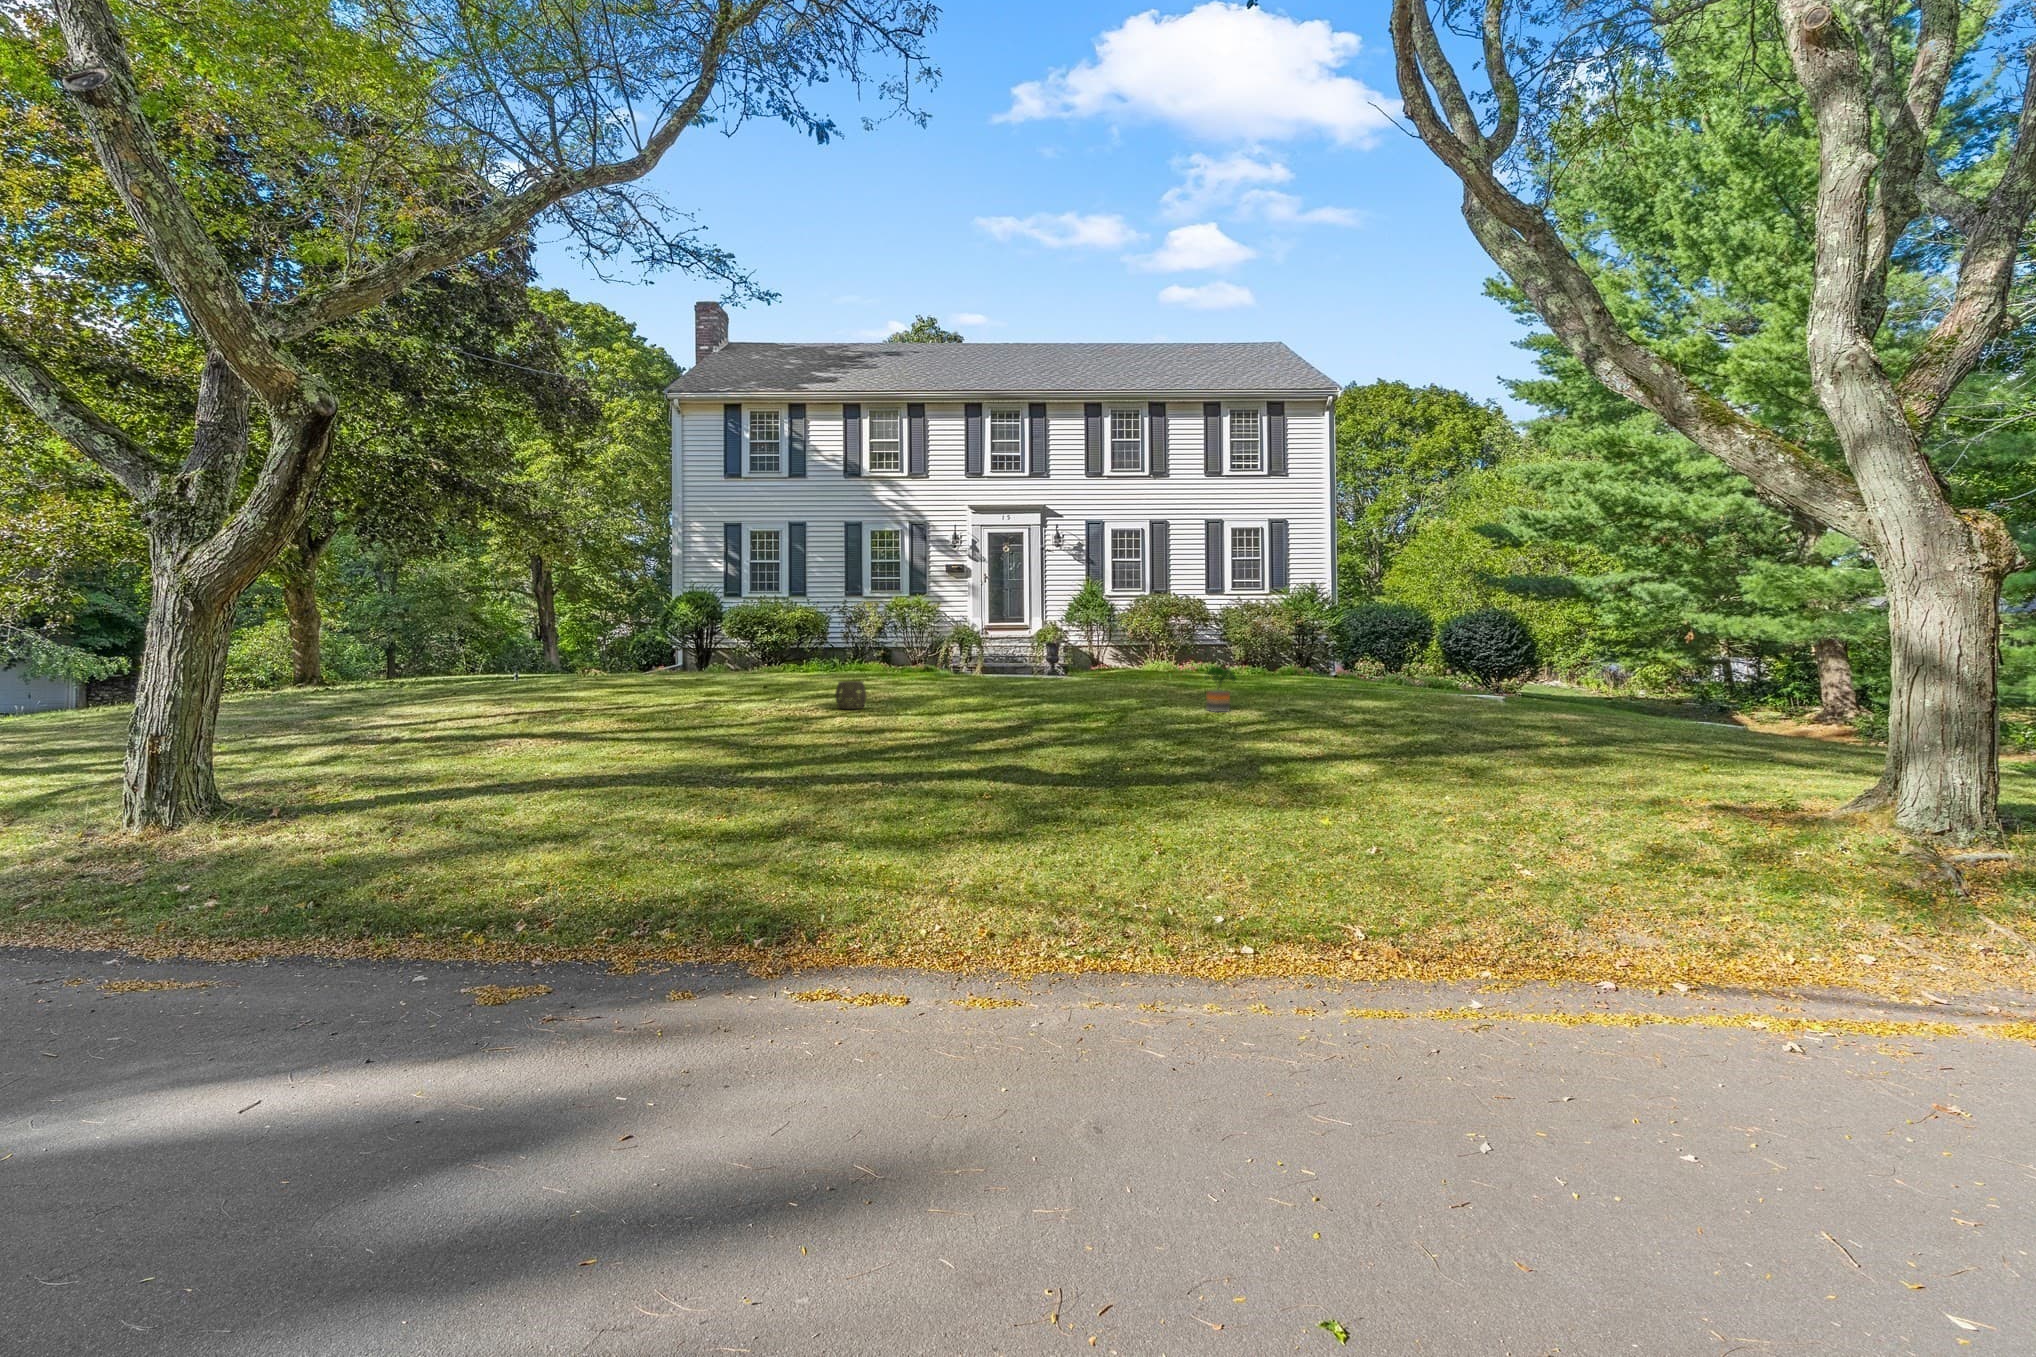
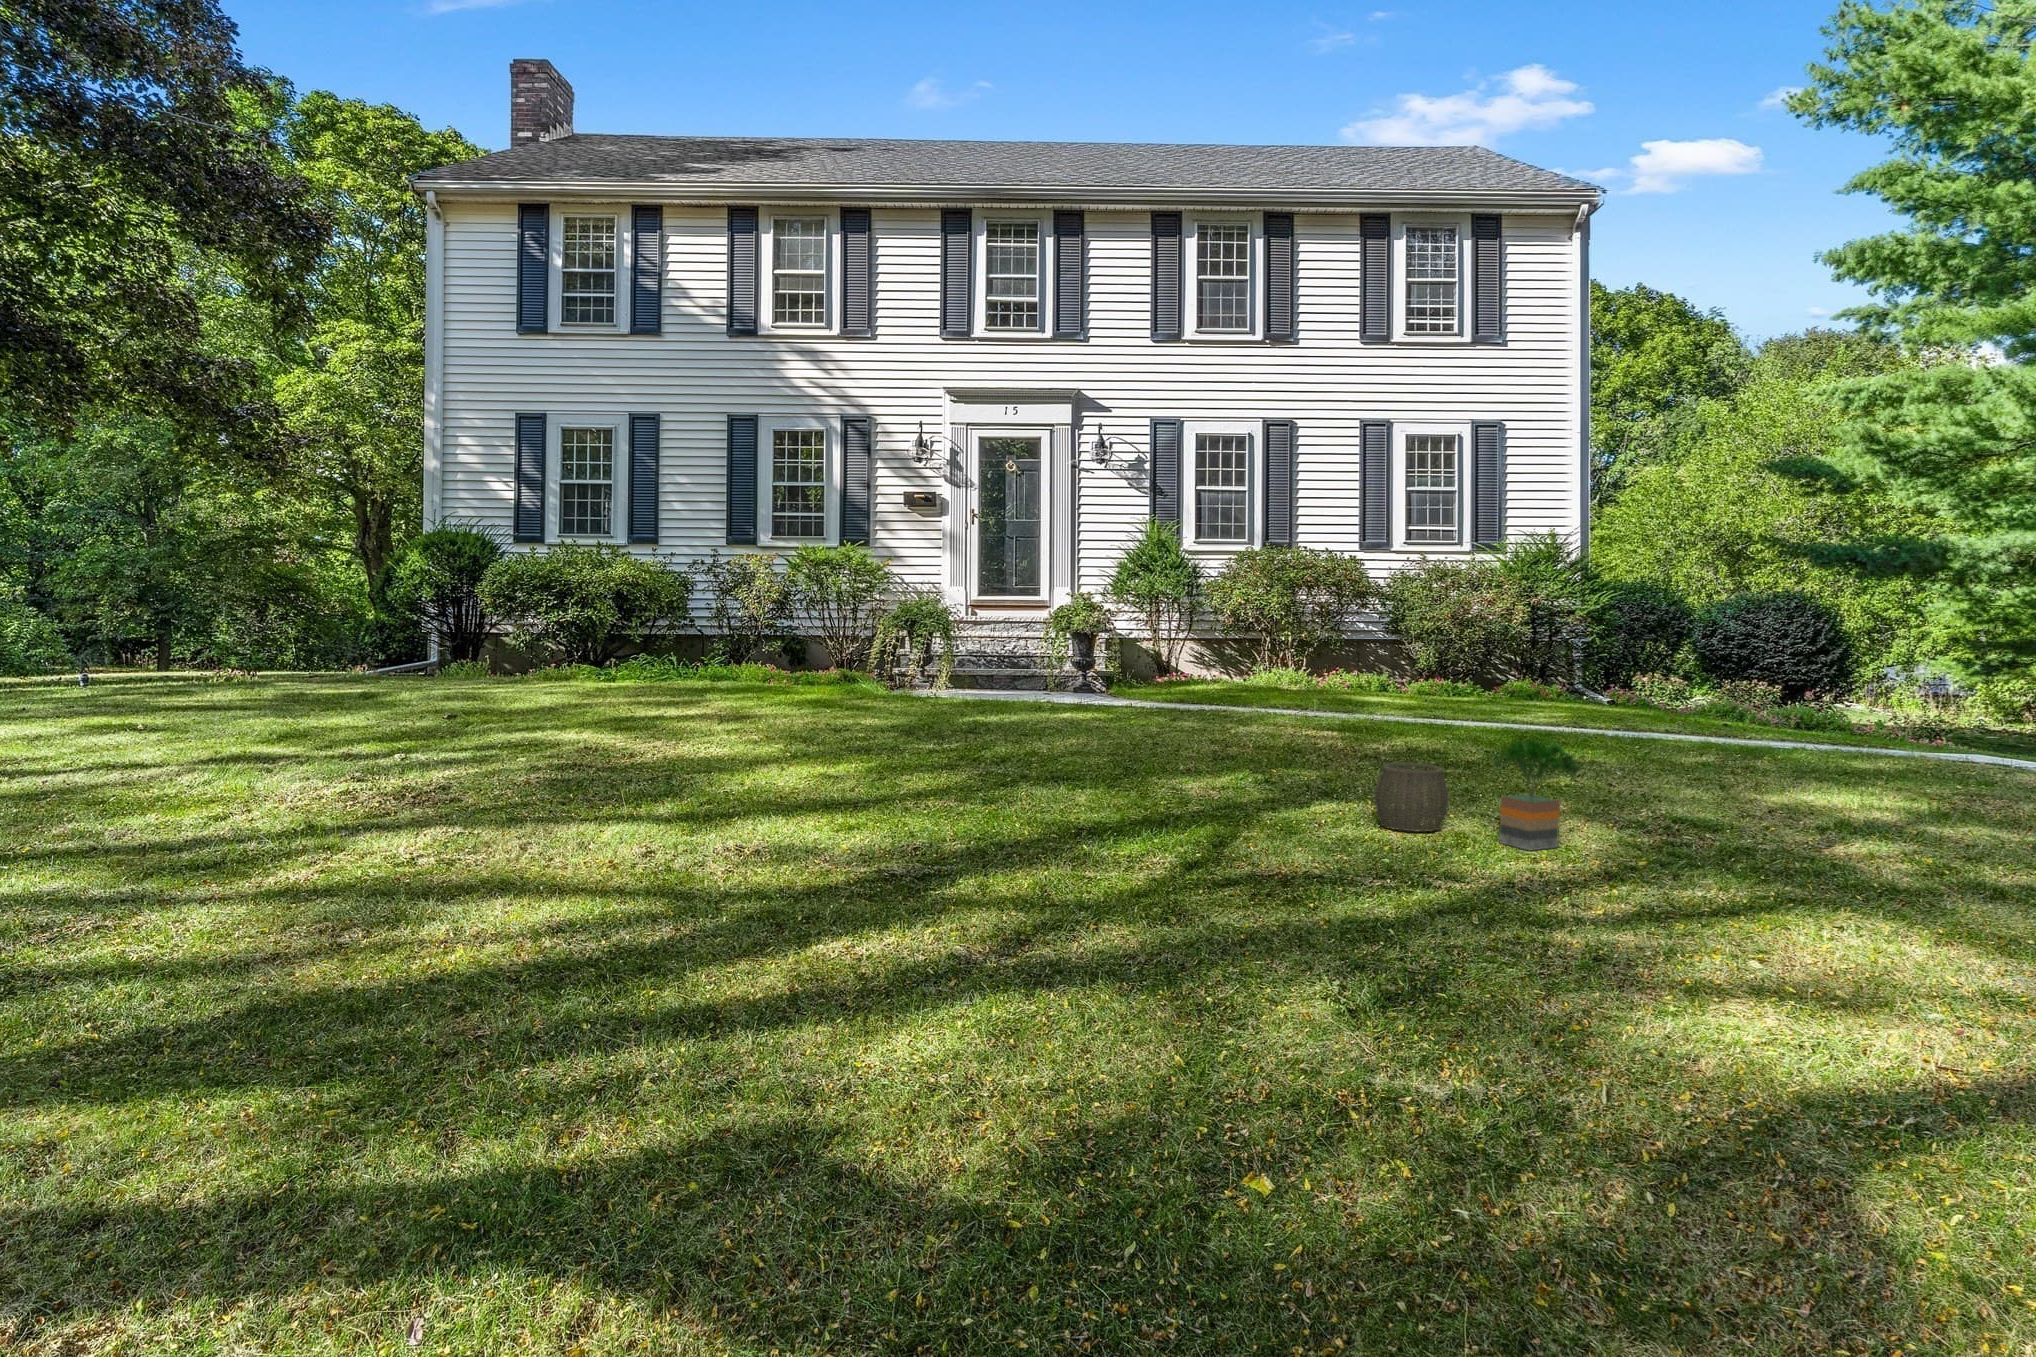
woven basket: present [835,681,867,709] -> present [1375,762,1449,832]

